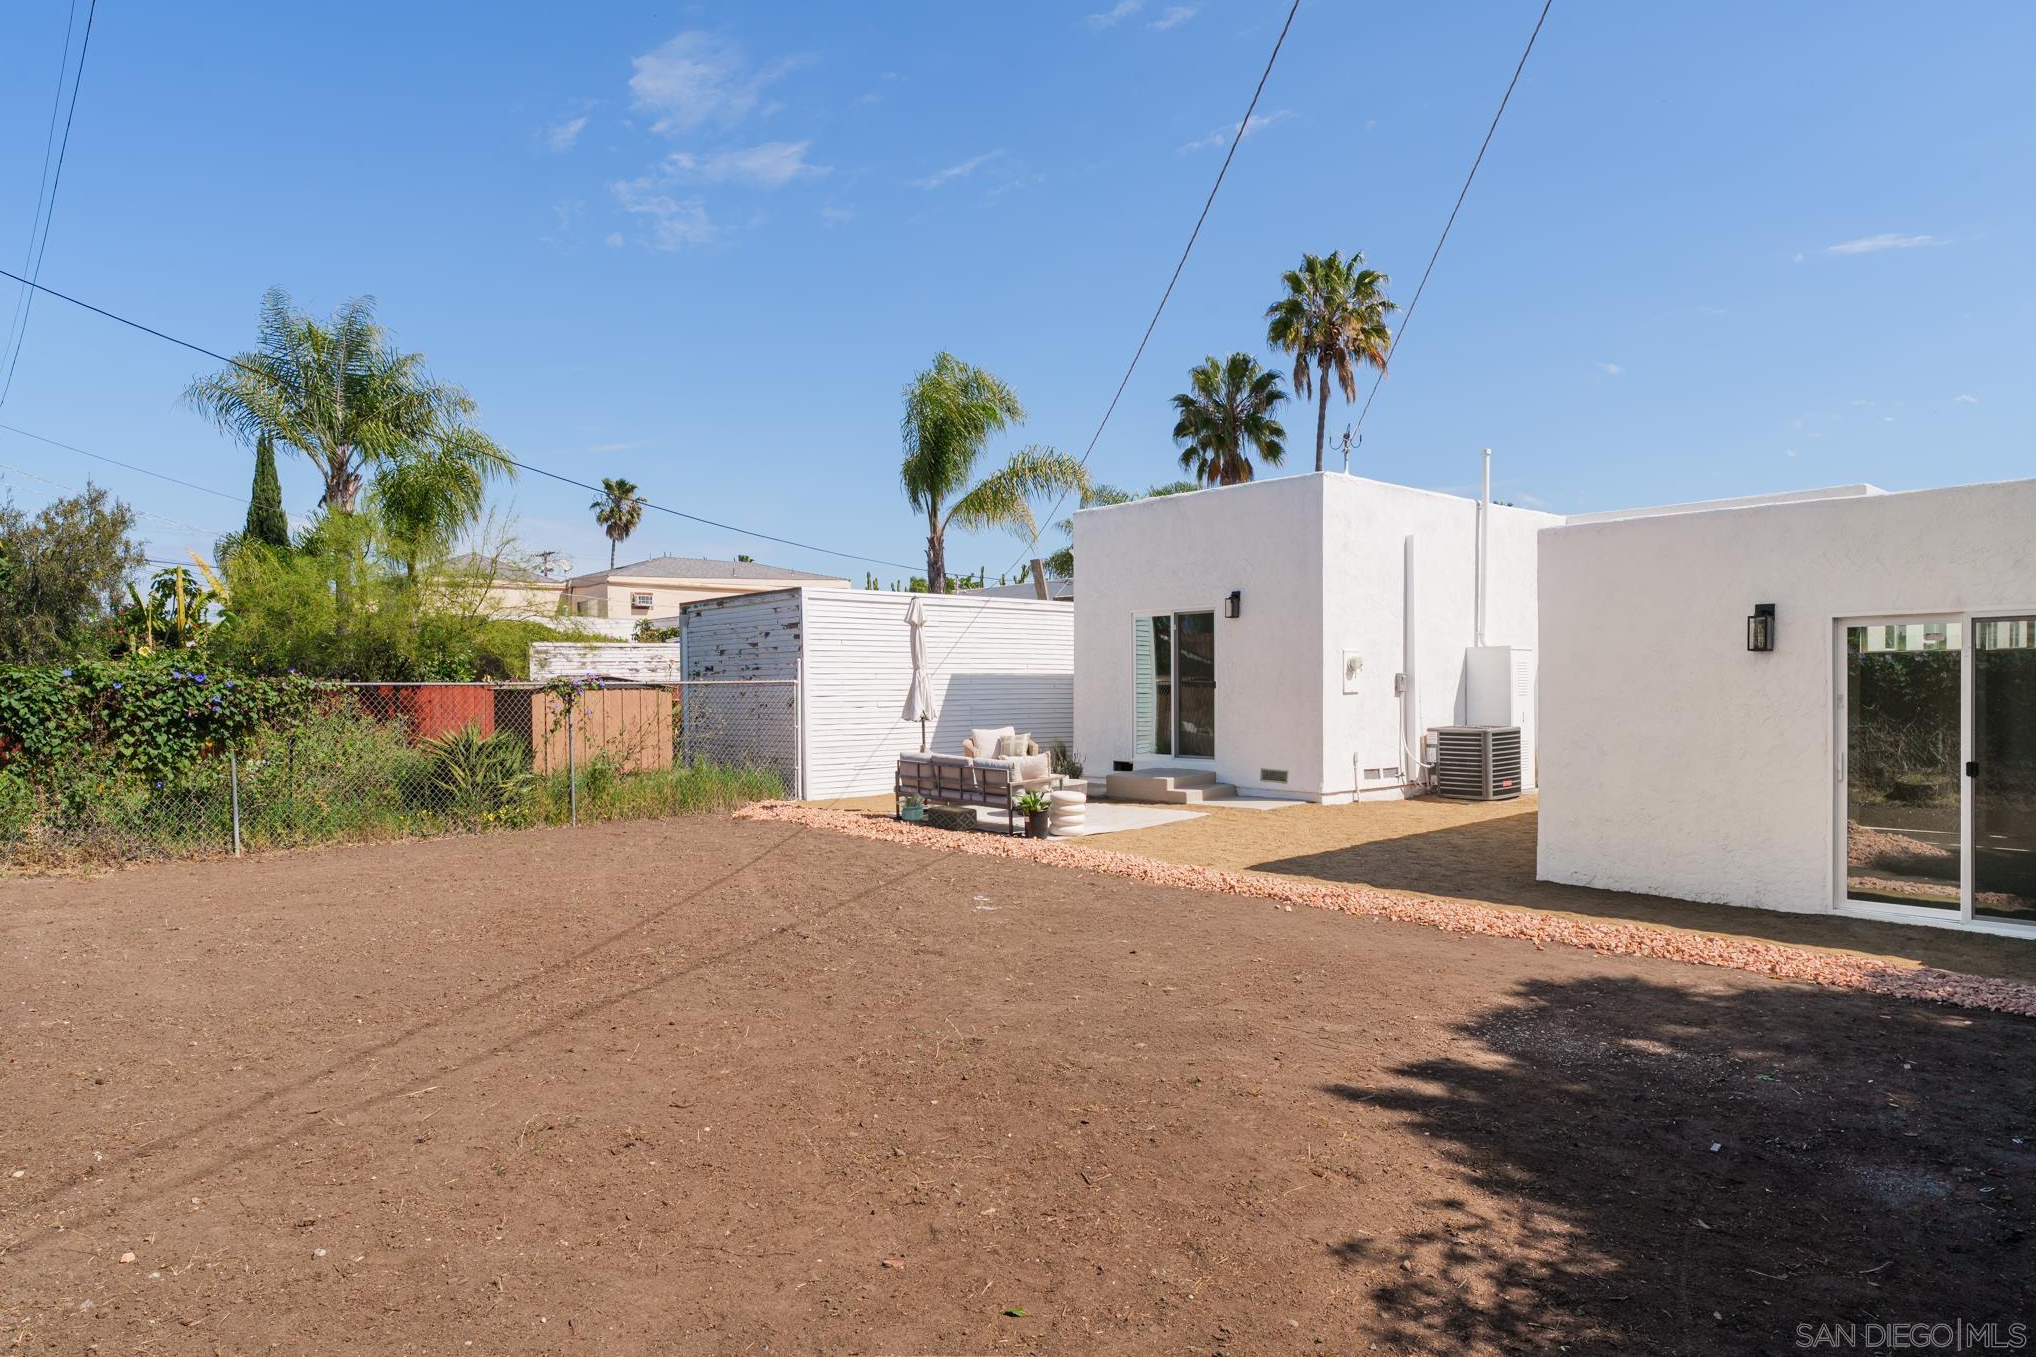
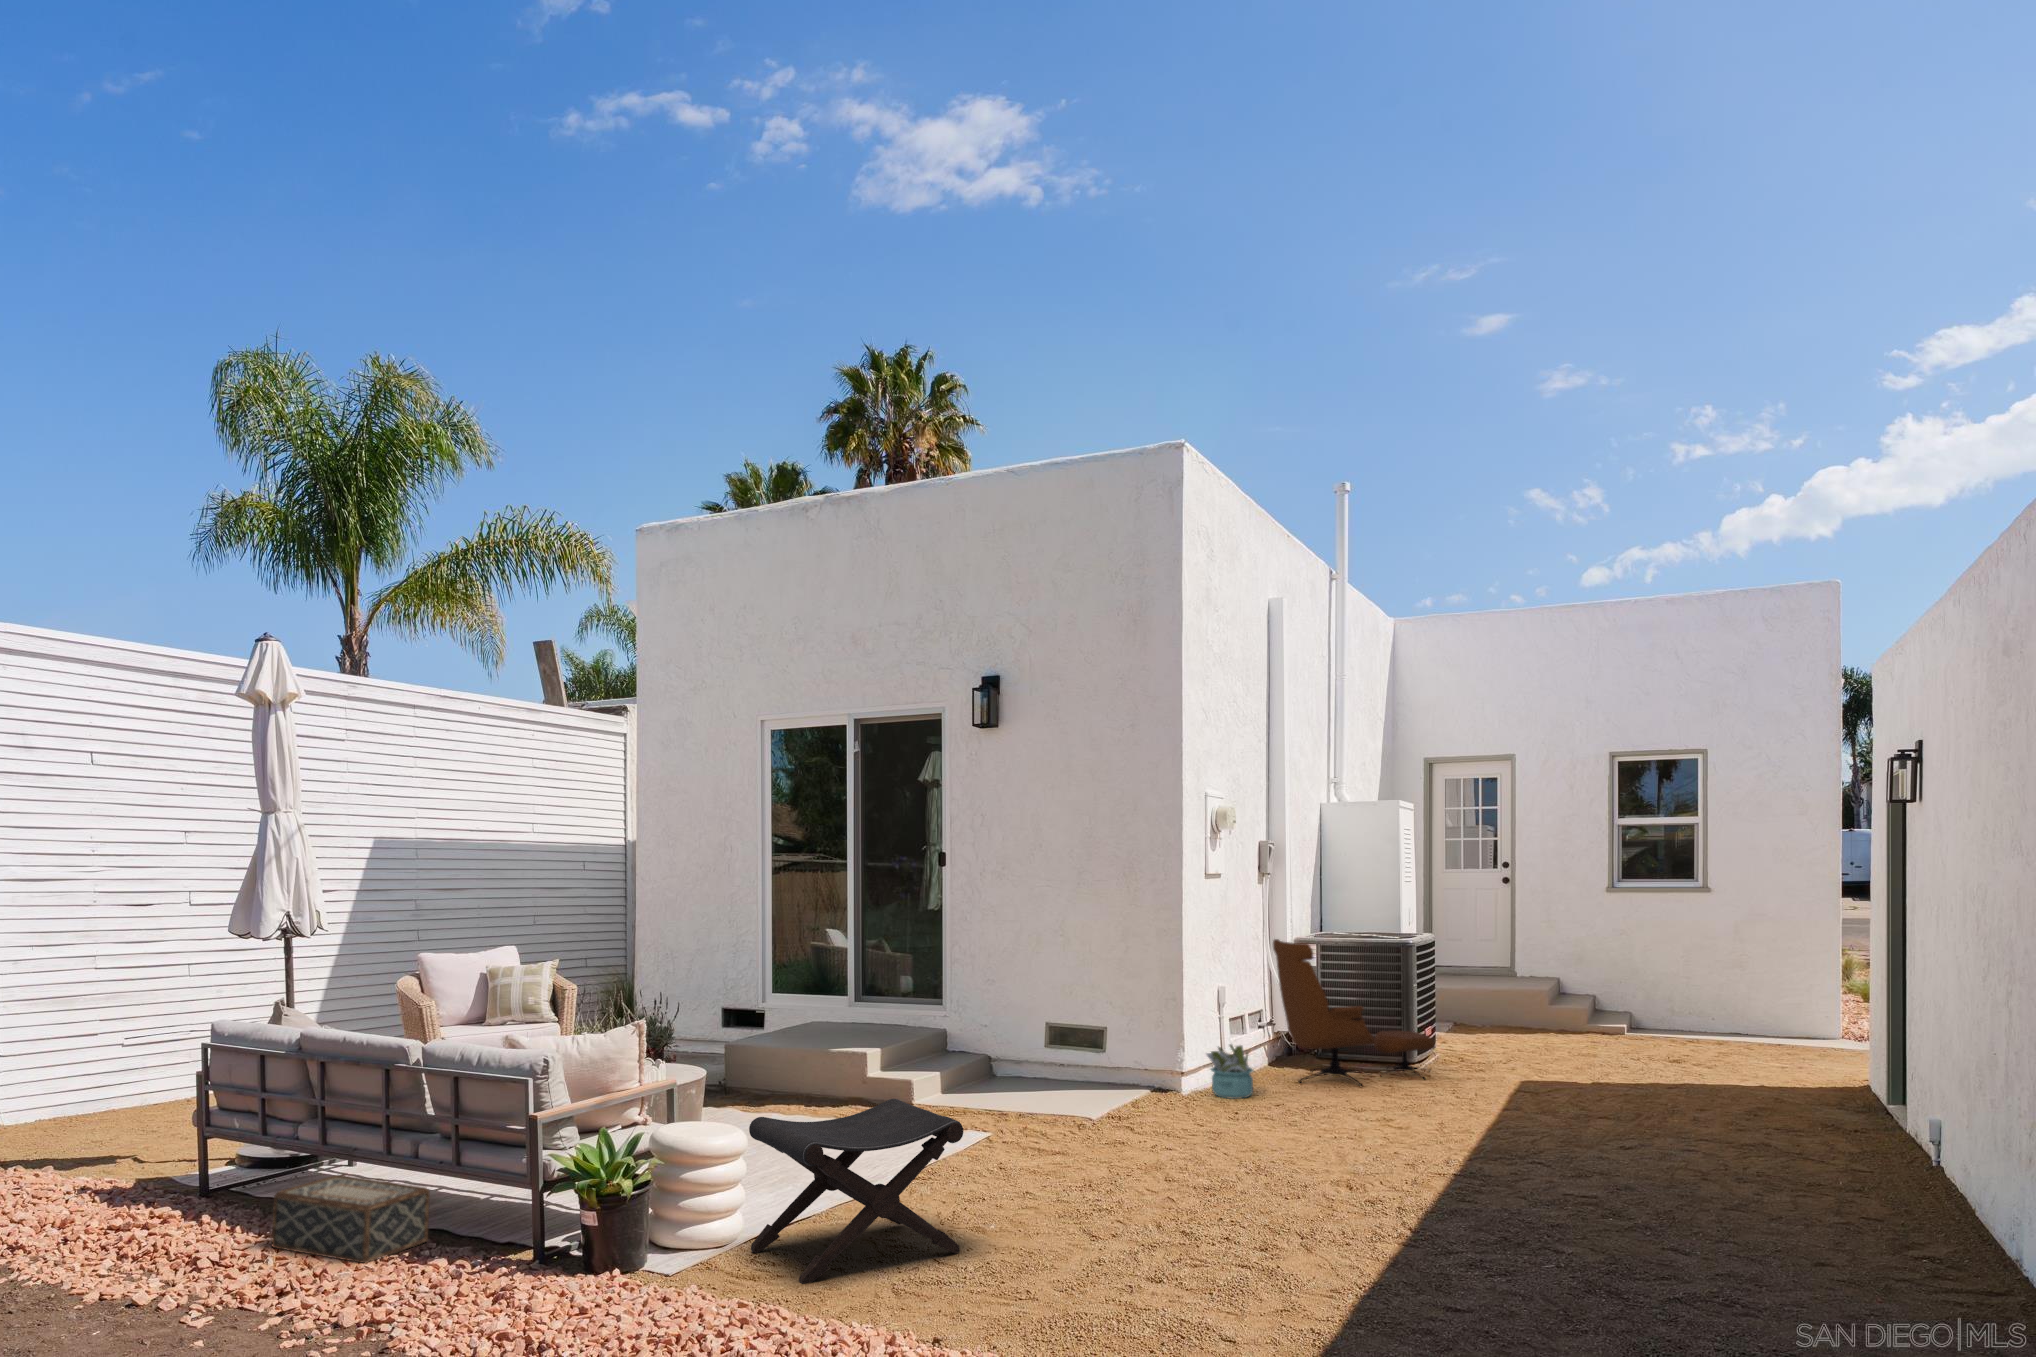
lounge chair: none [1390,730,1488,808] -> present [1273,939,1435,1087]
footstool: none [1080,787,1155,843] -> present [749,1099,963,1284]
decorative plant: present [895,793,925,821] -> present [1207,1044,1254,1099]

